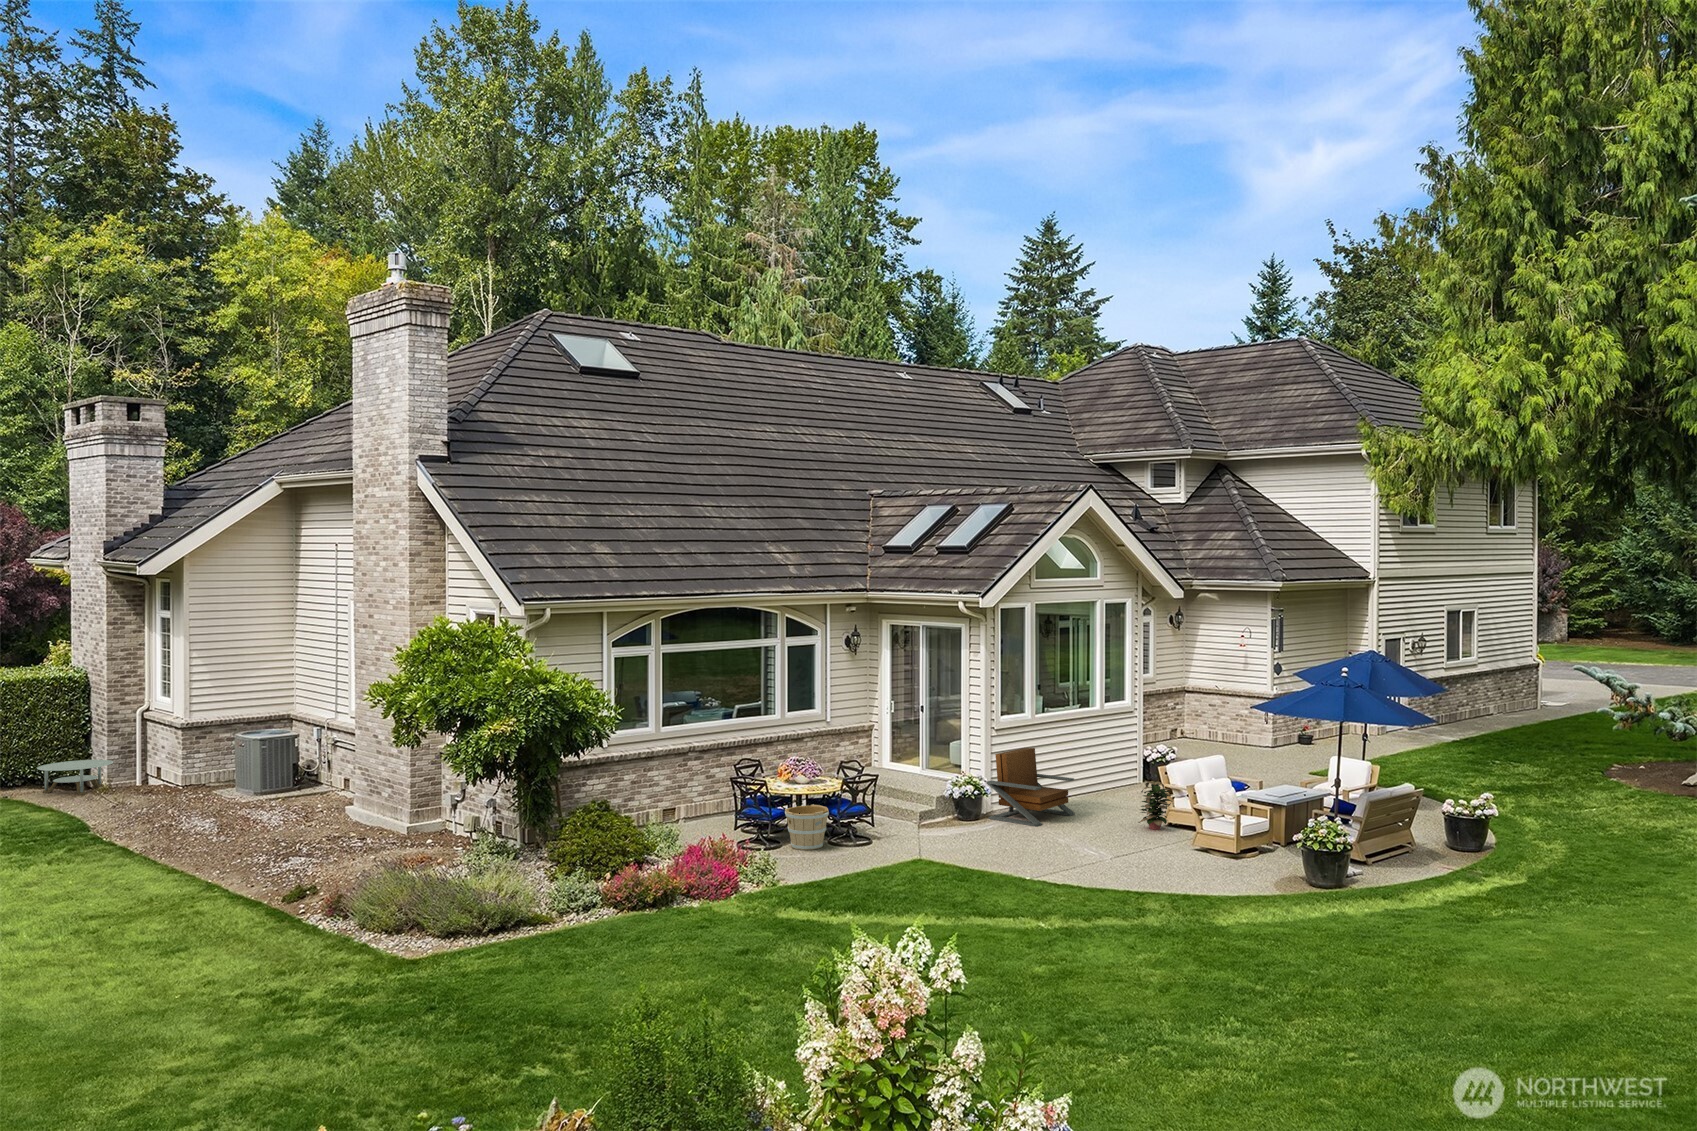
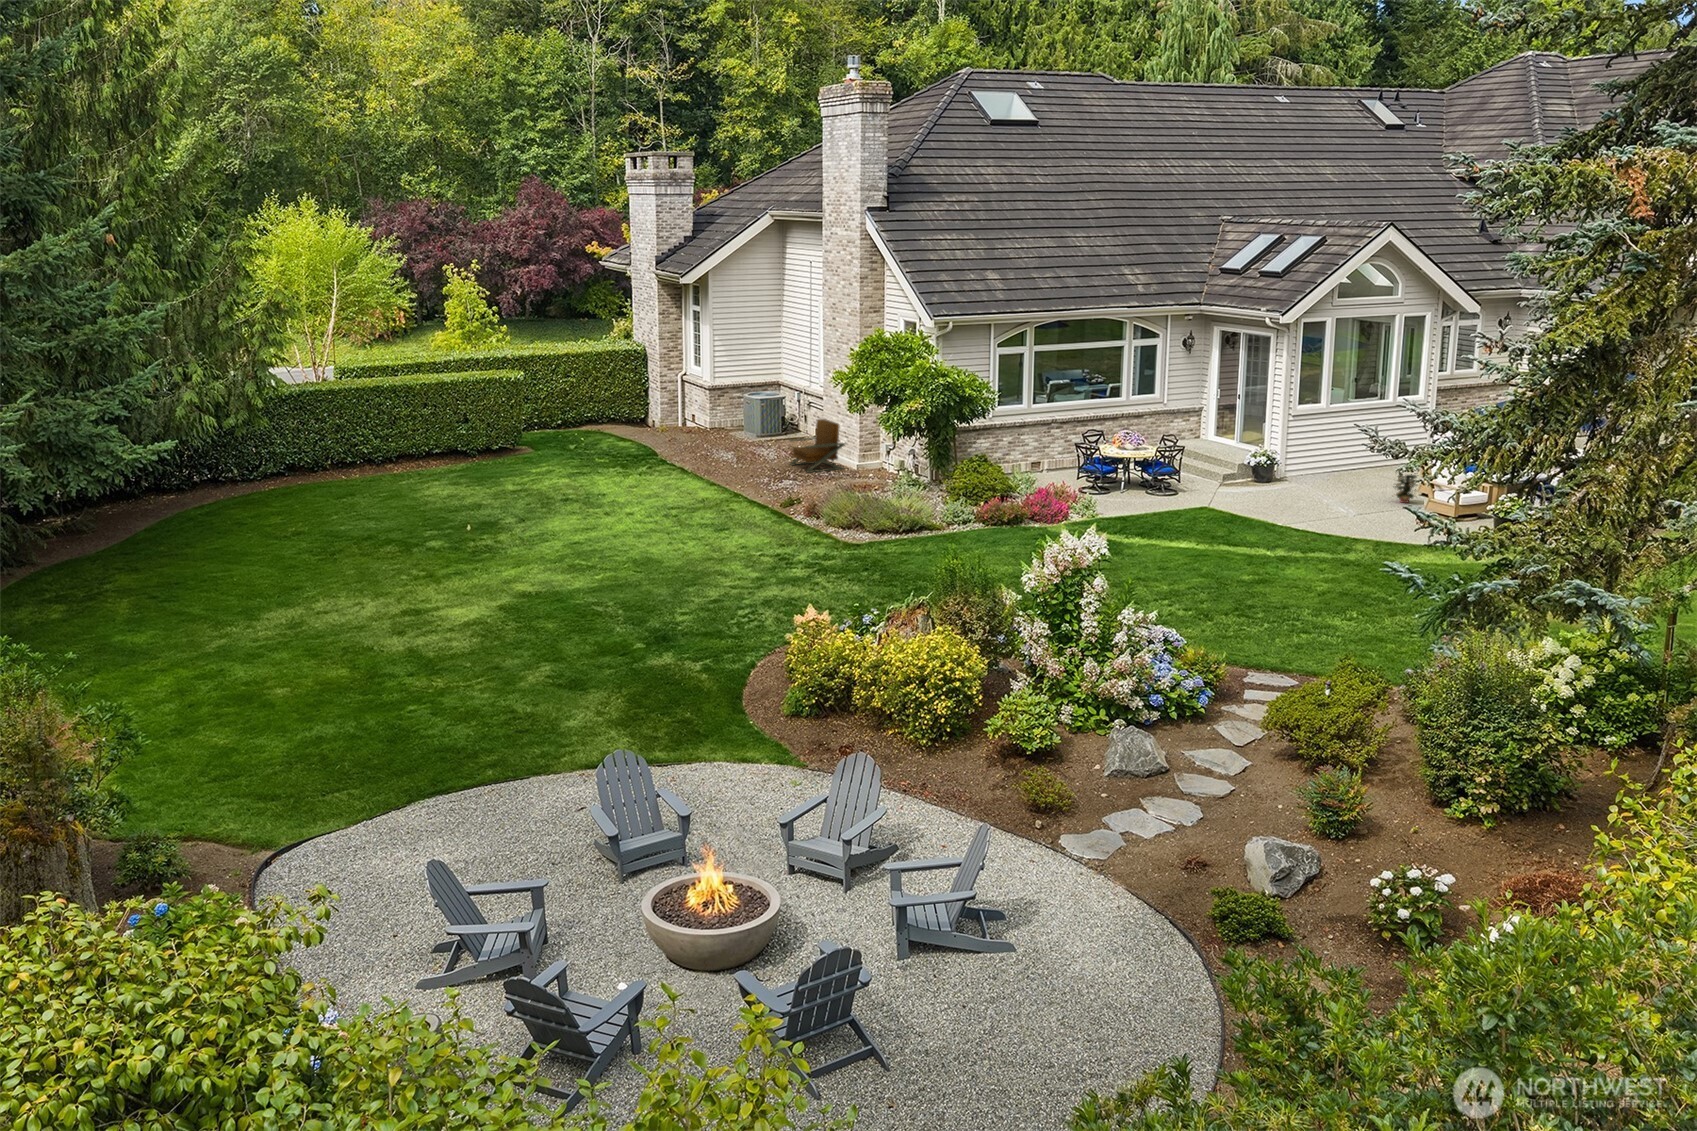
lounge chair: present [986,748,1075,826] -> present [790,419,845,473]
round table: present [37,760,114,795] -> none [626,409,670,433]
wooden bucket: present [785,805,829,850] -> none [1109,467,1142,498]

